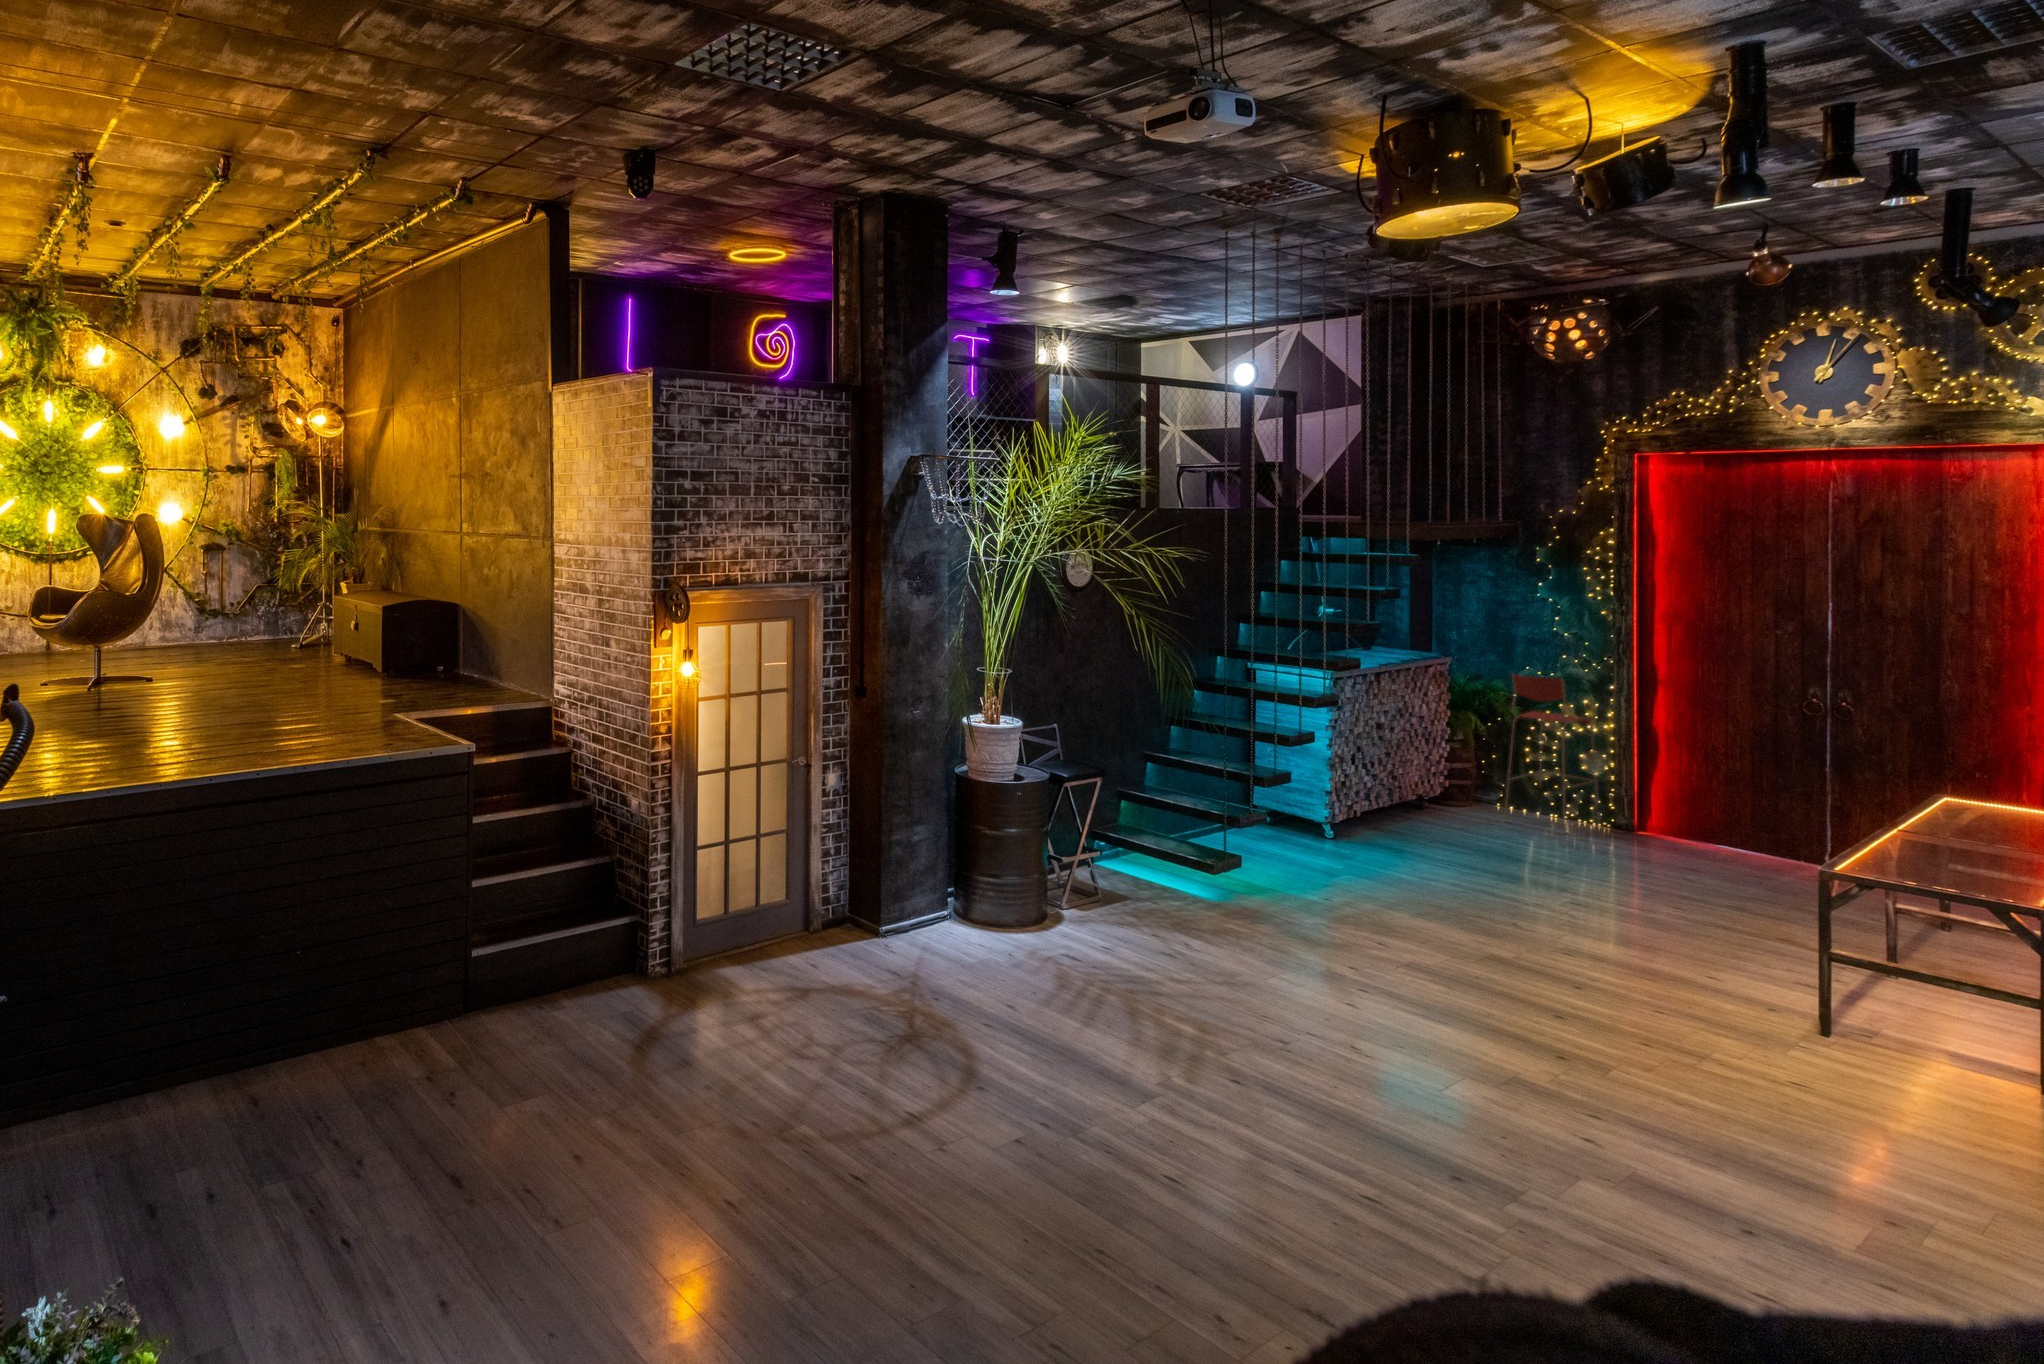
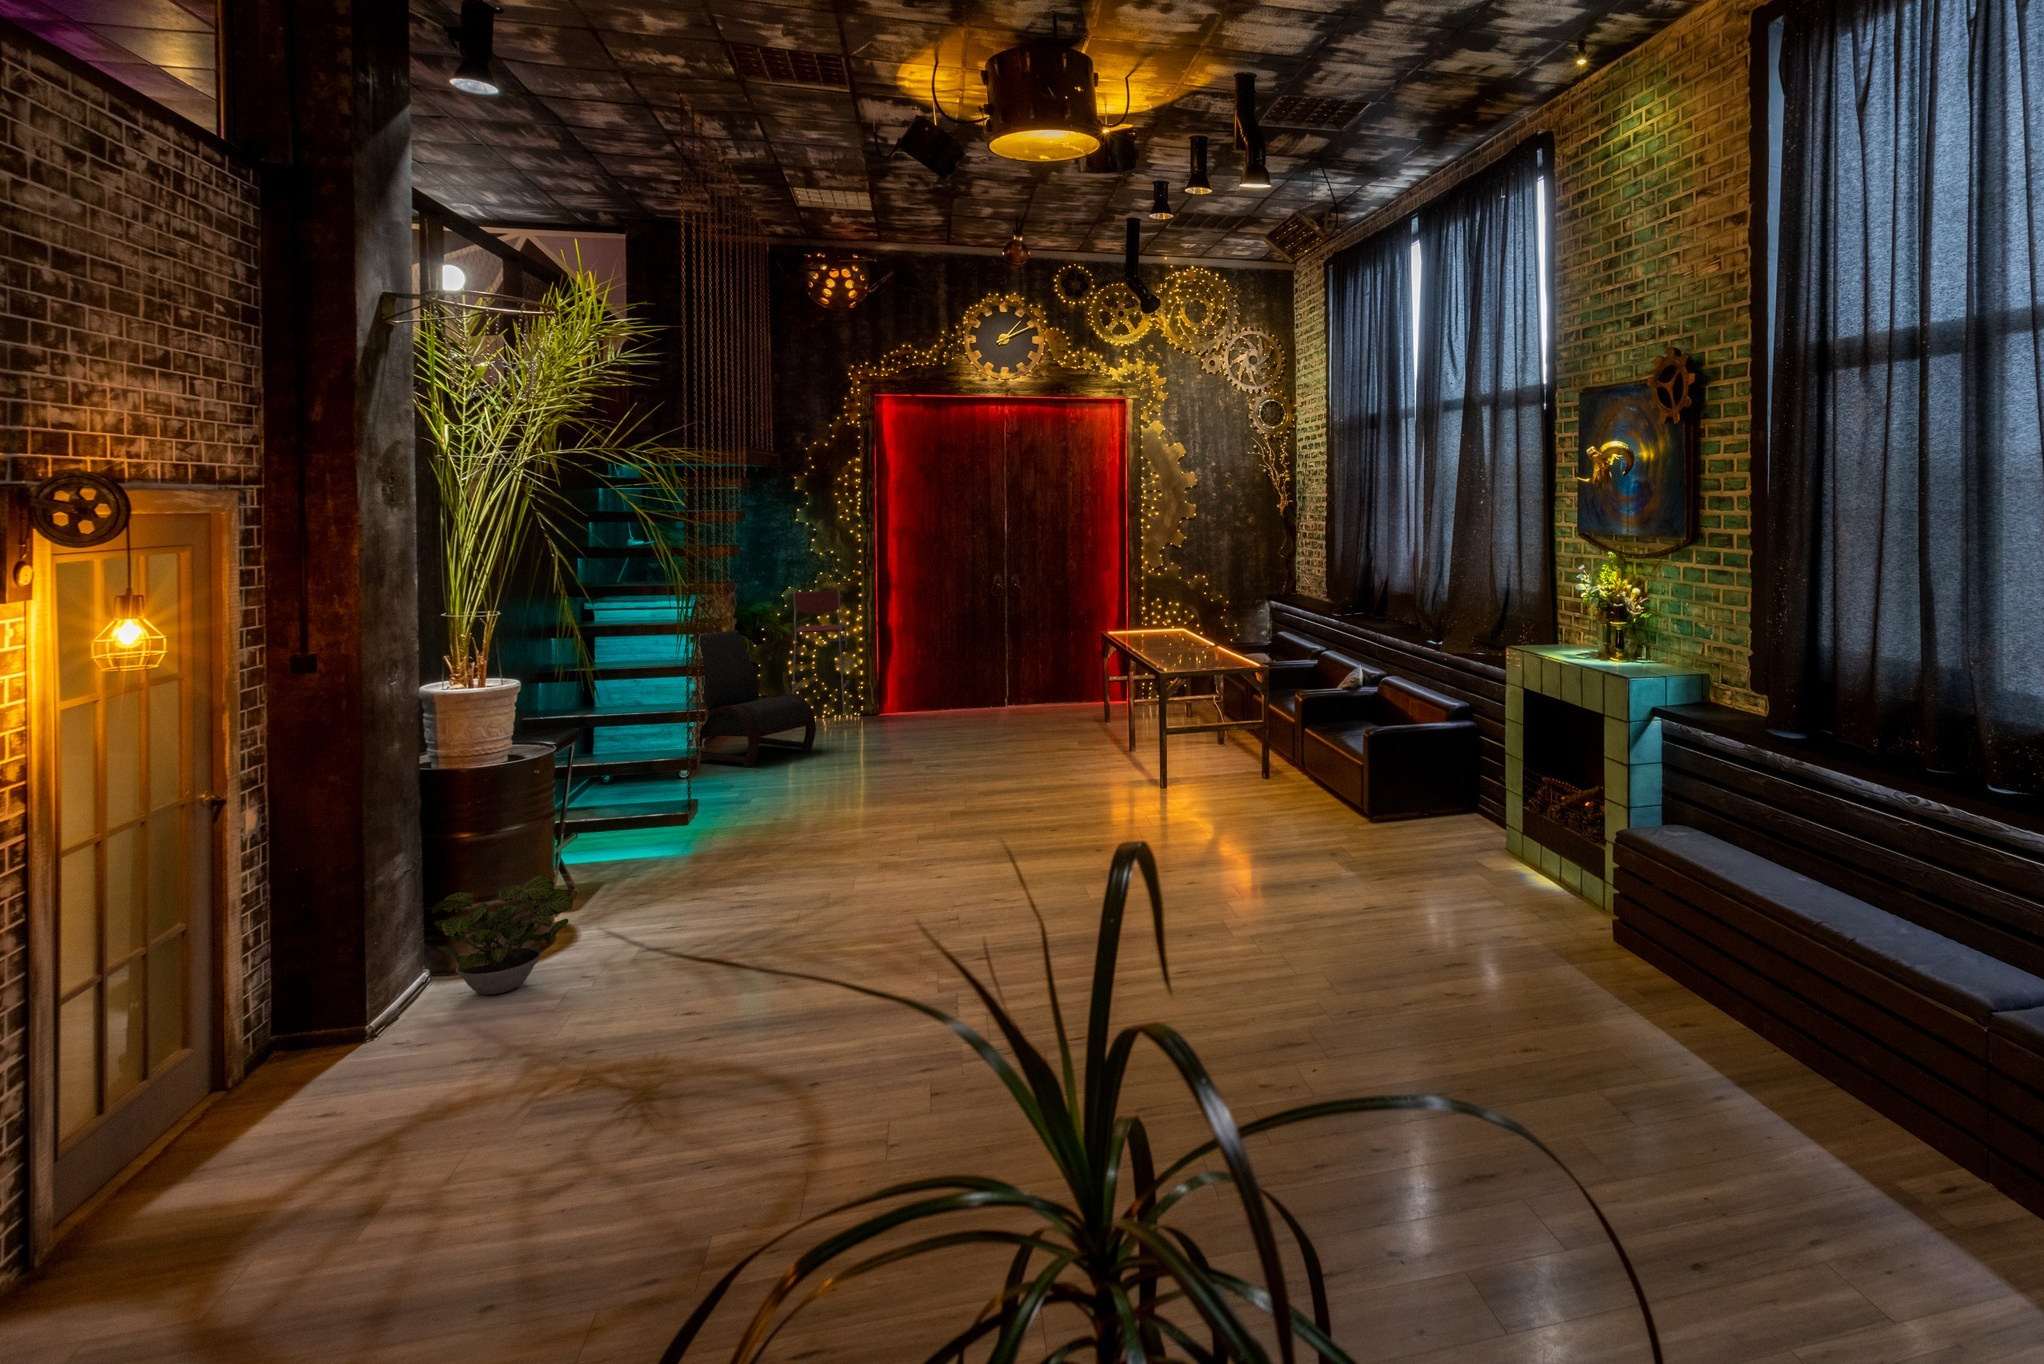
lounge chair: none [1358,705,1488,846] -> present [700,630,816,767]
potted plant: none [926,867,1004,946] -> present [432,875,573,994]

